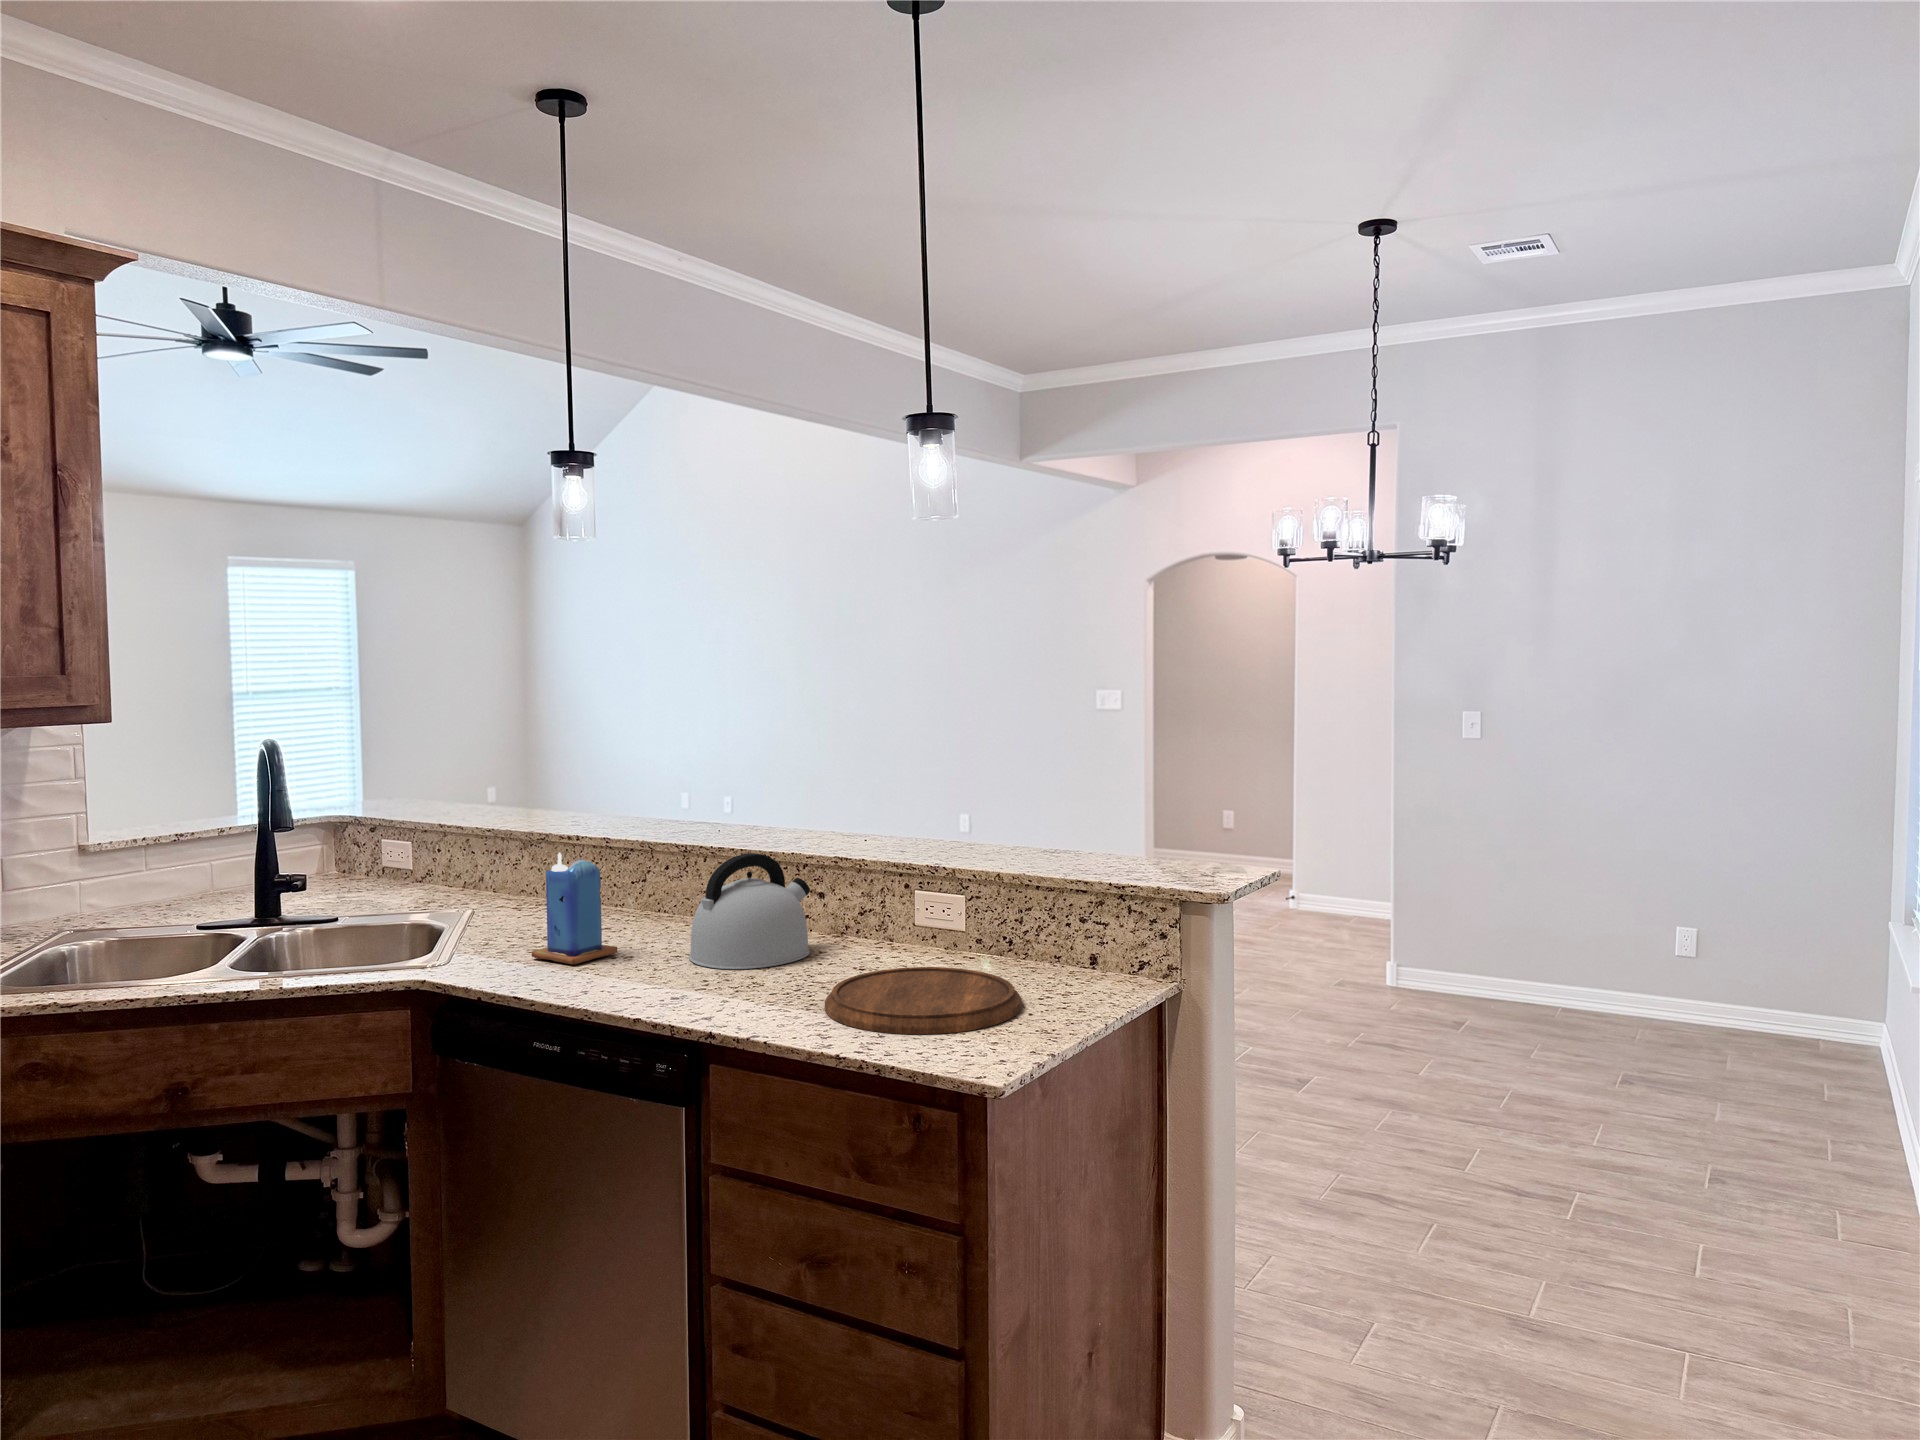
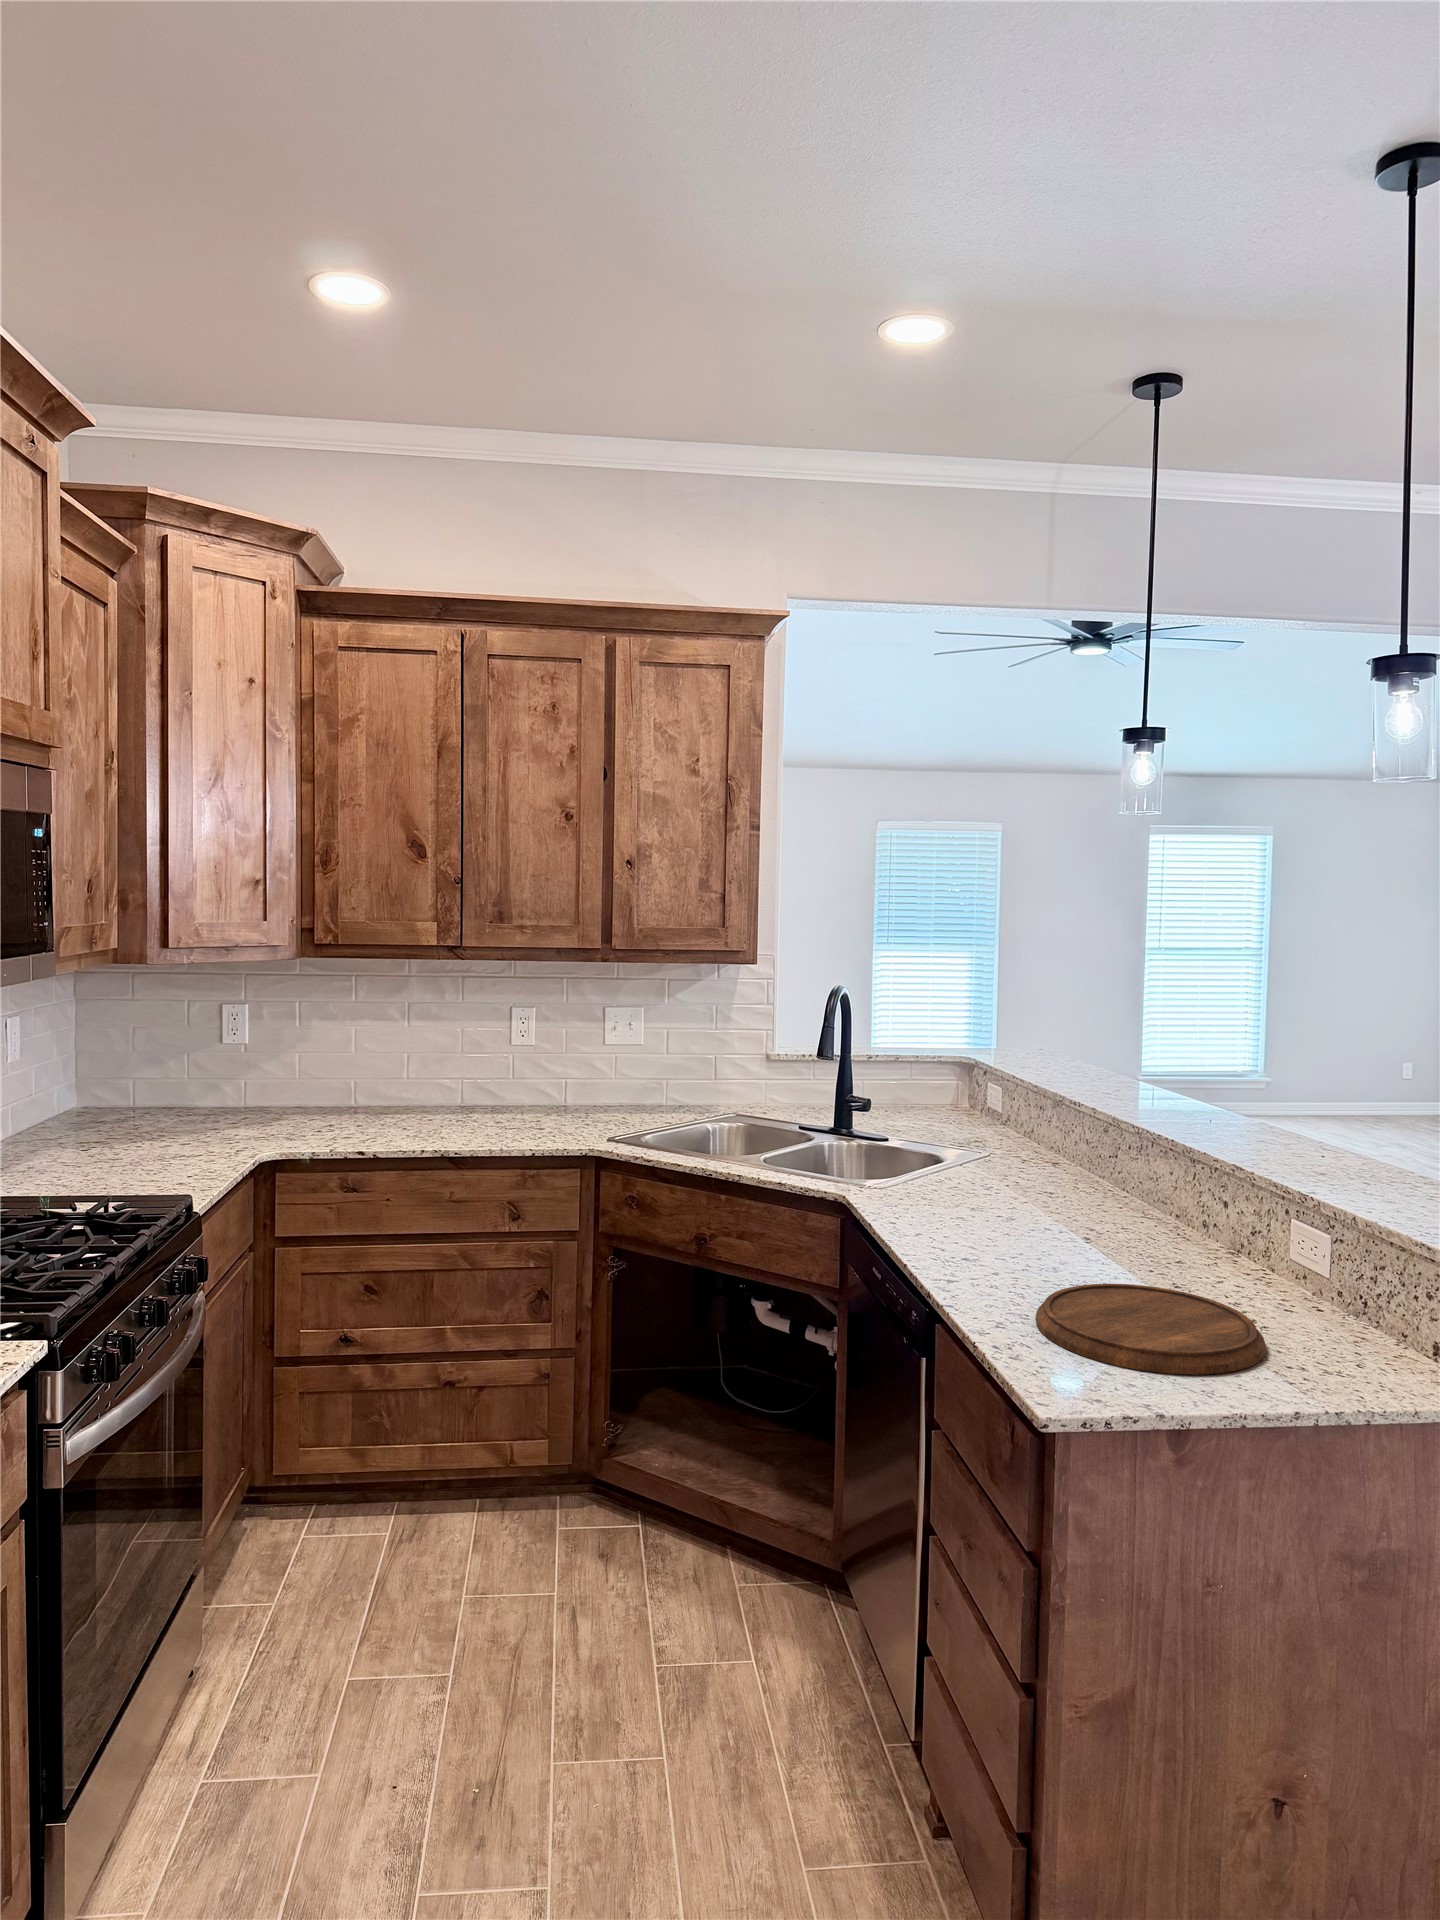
candle: present [532,853,617,965] -> none [940,1111,1005,1211]
kettle: present [689,853,810,969] -> none [1043,1141,1183,1259]

